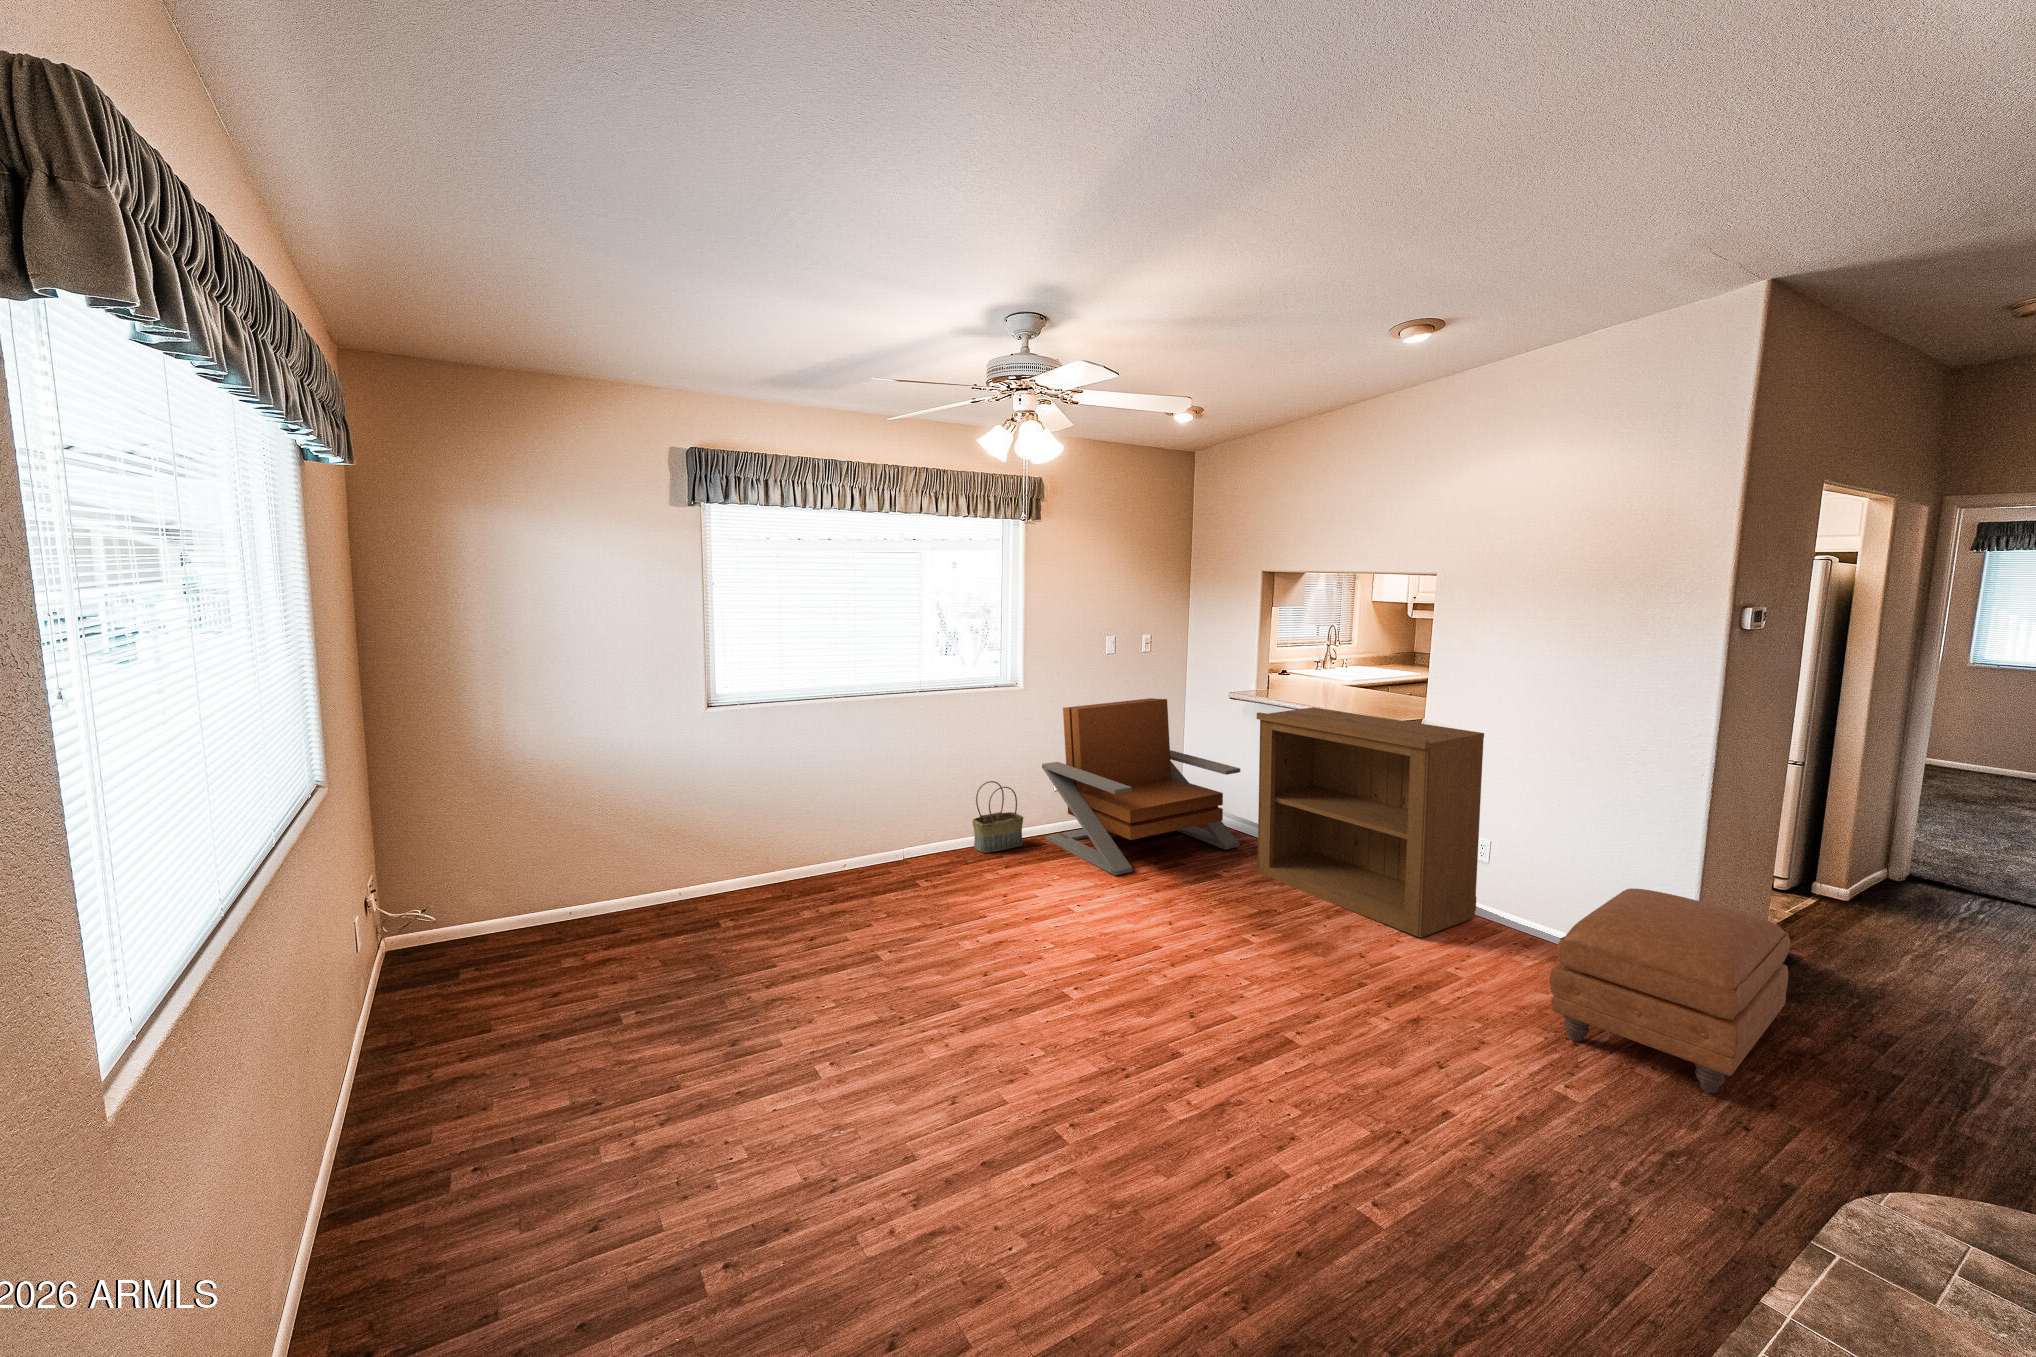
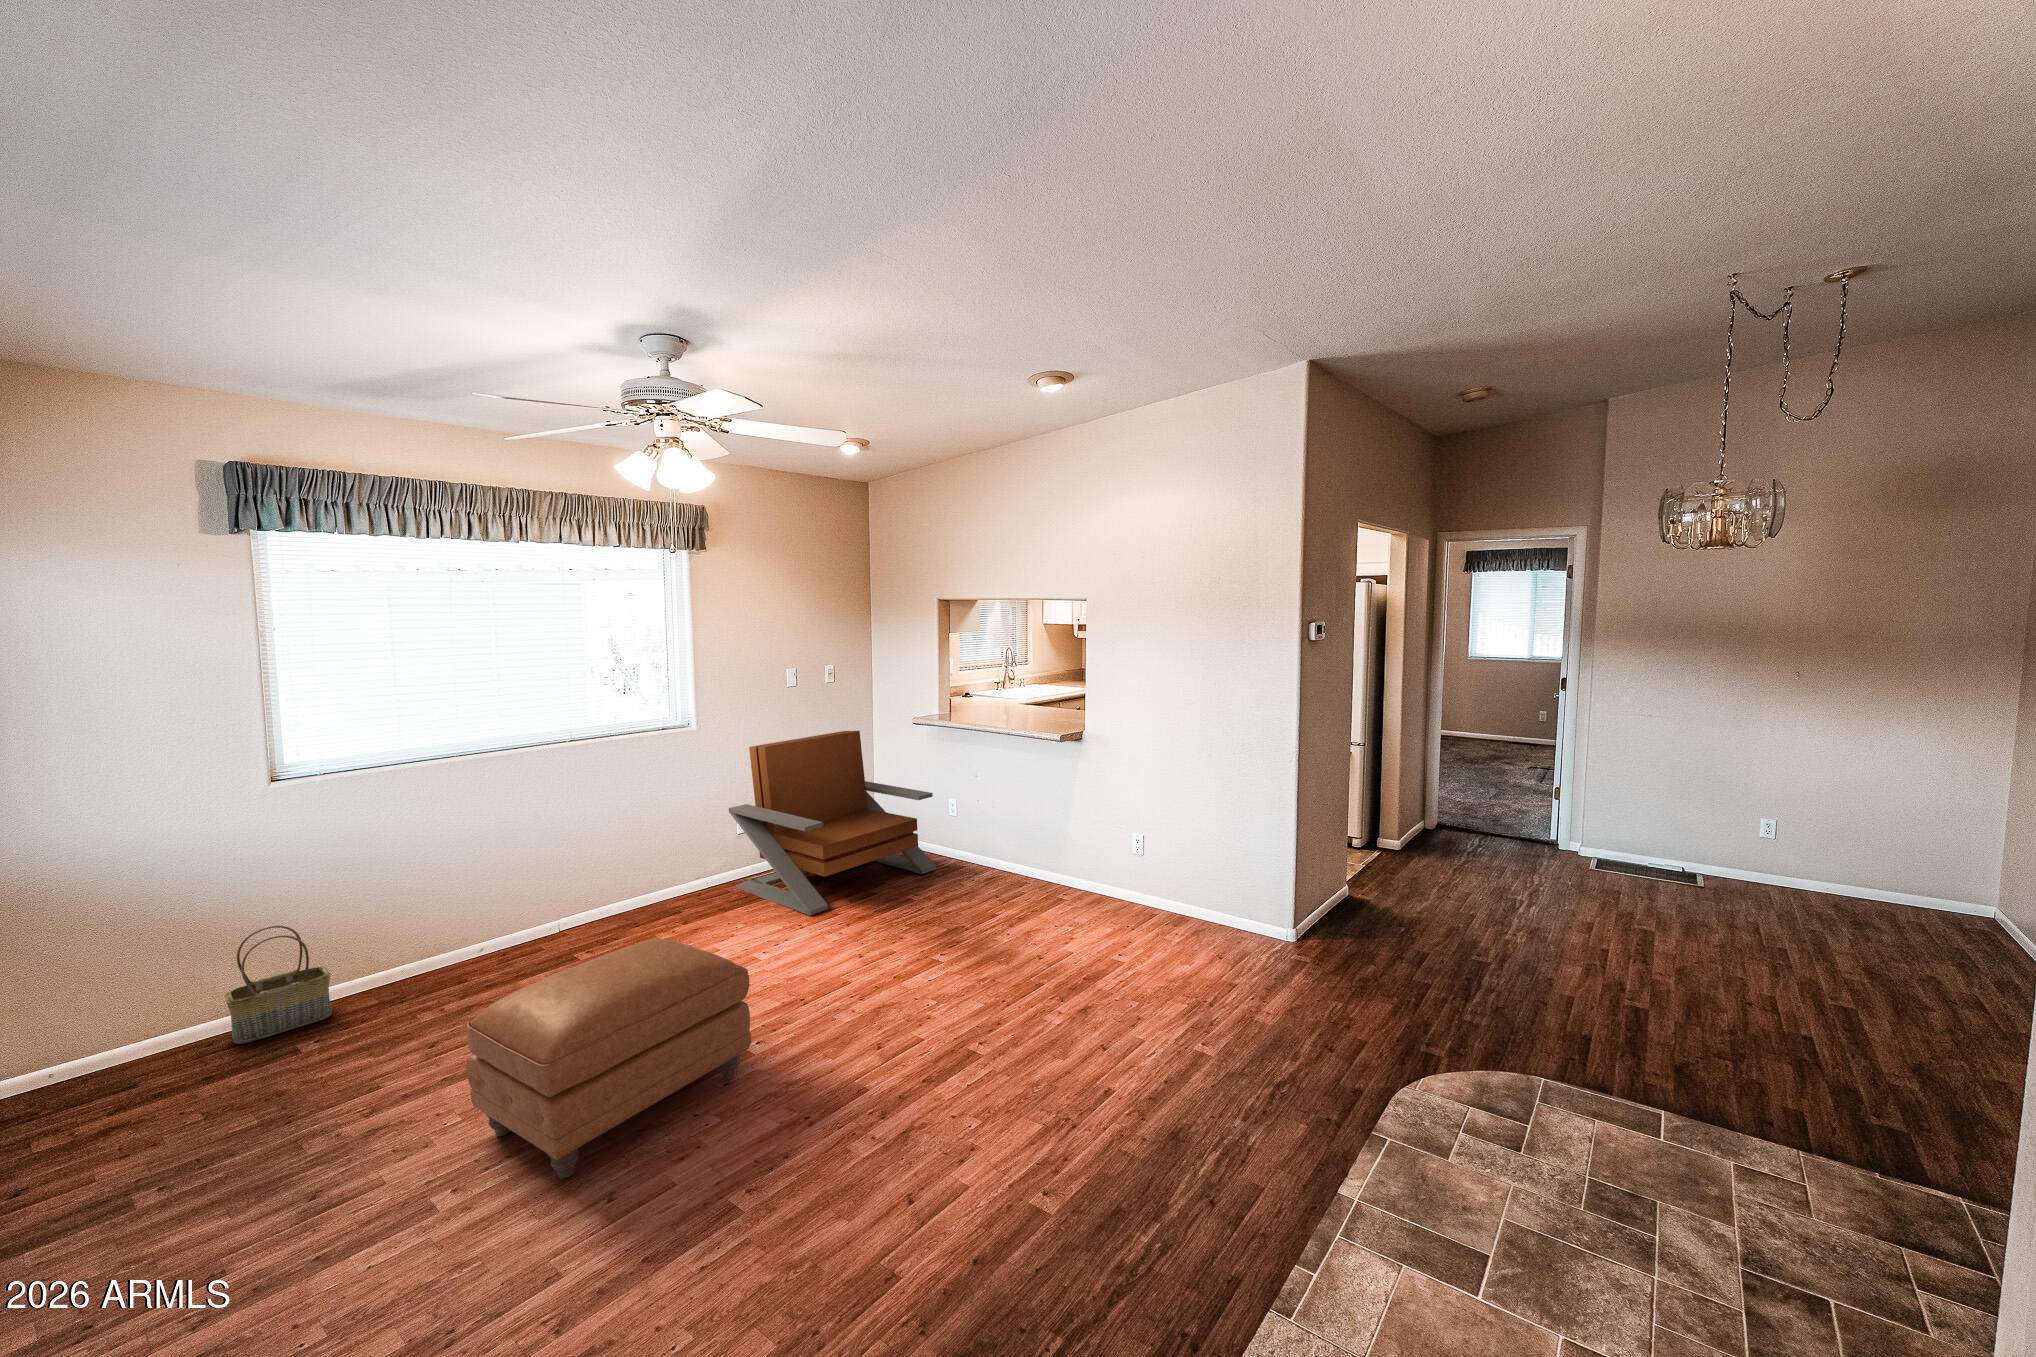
bookshelf: present [1257,707,1484,938] -> none [942,729,1137,931]
basket: present [972,781,1023,853] -> present [225,926,332,1044]
ottoman: present [1550,889,1791,1093] -> present [467,939,751,1178]

